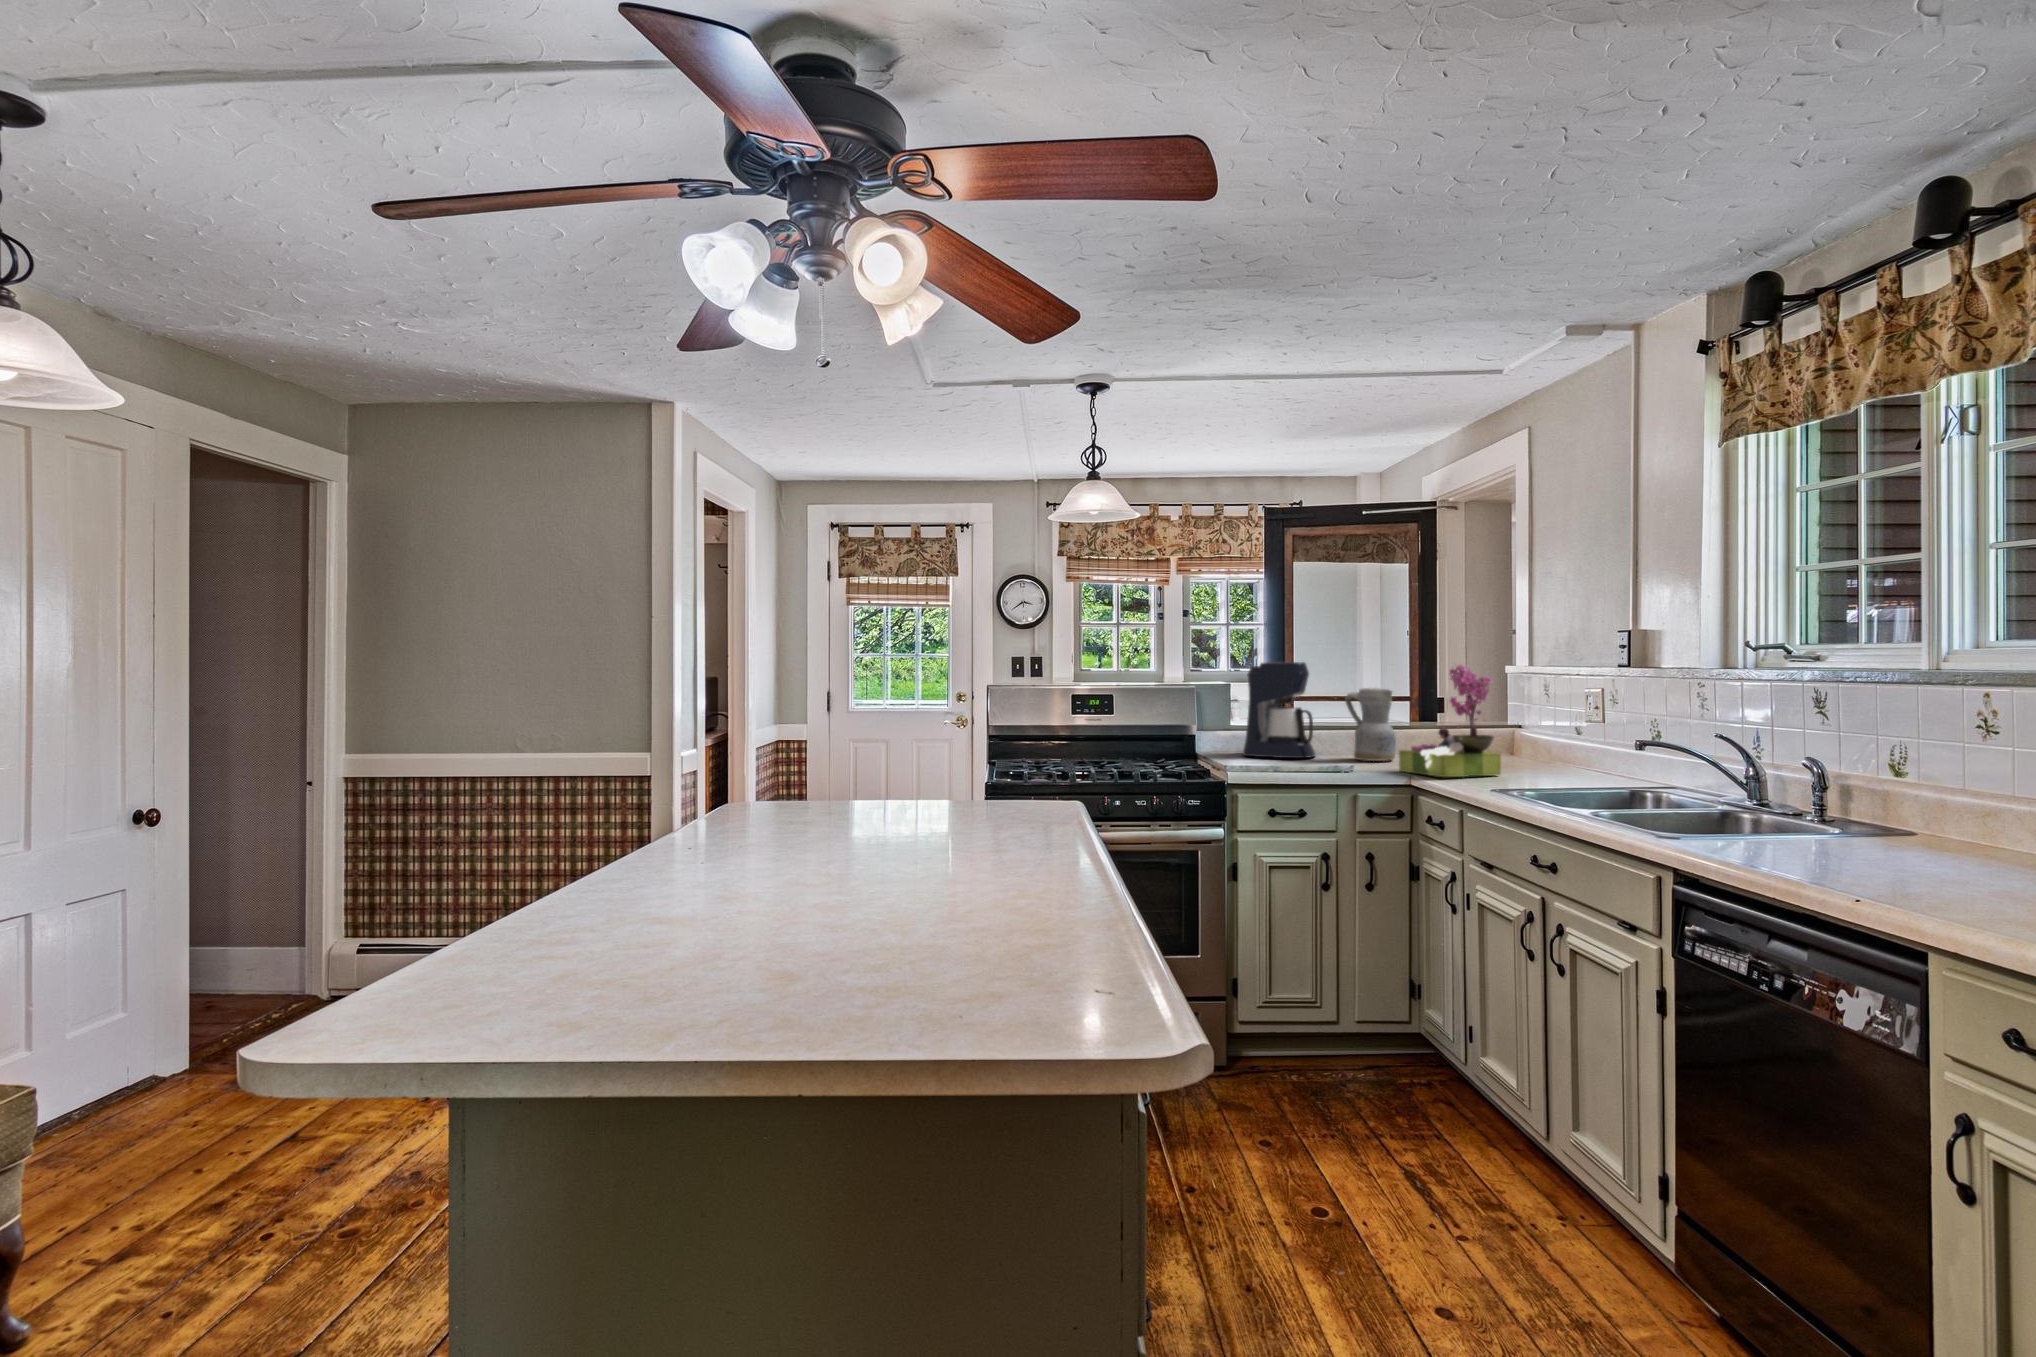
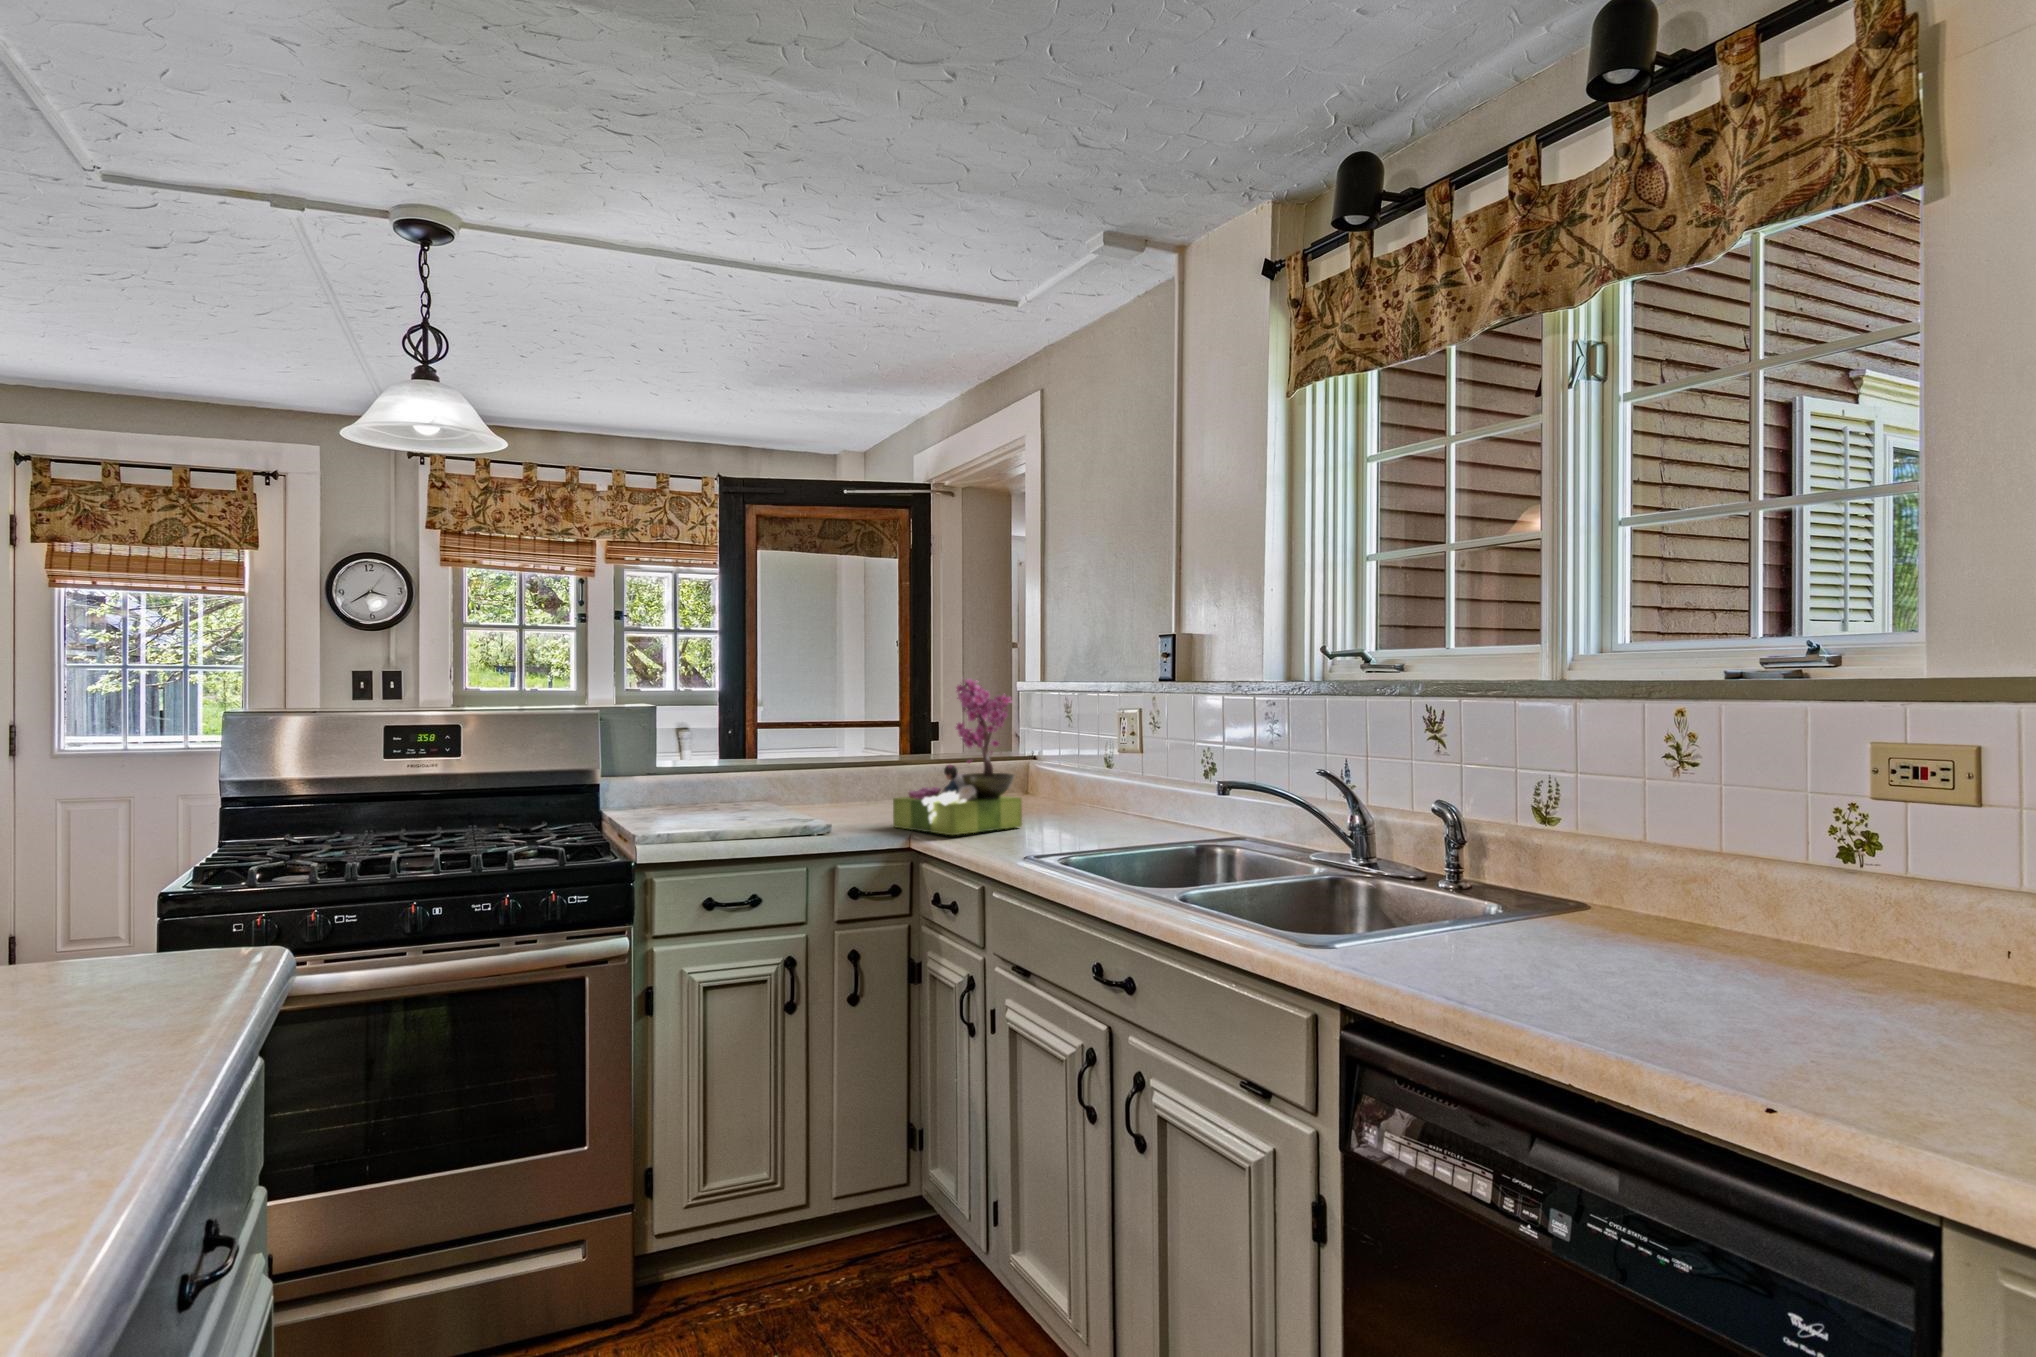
coffee maker: present [1243,662,1316,758] -> none [676,676,781,812]
ceramic pitcher: present [1345,688,1396,761] -> none [820,711,886,811]

